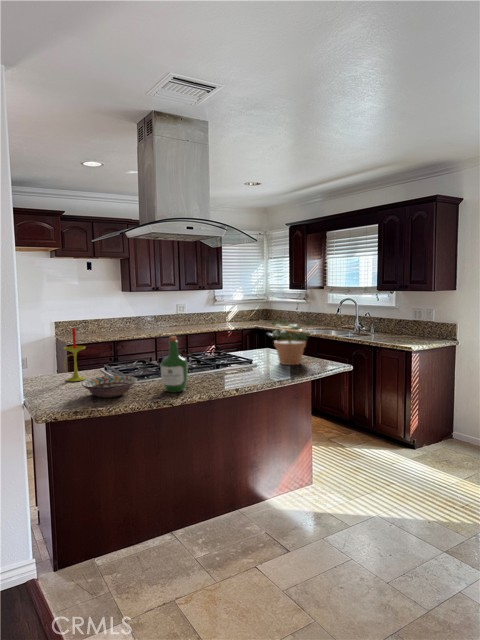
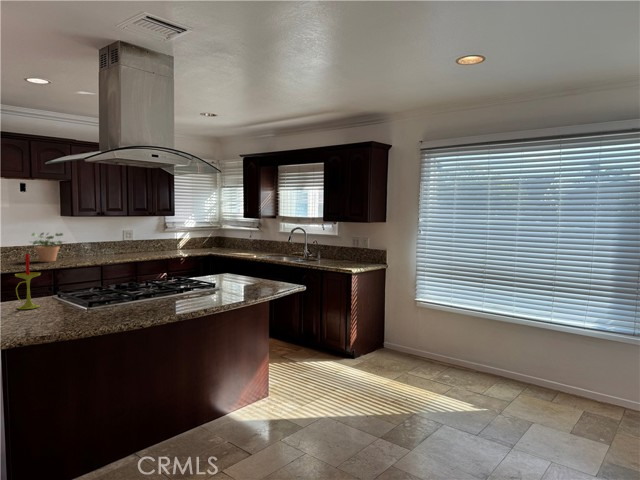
potted plant: present [271,320,312,365] -> present [30,233,63,262]
wine bottle: present [161,336,188,392] -> none [128,261,156,315]
decorative bowl: present [82,375,137,397] -> none [43,301,104,322]

